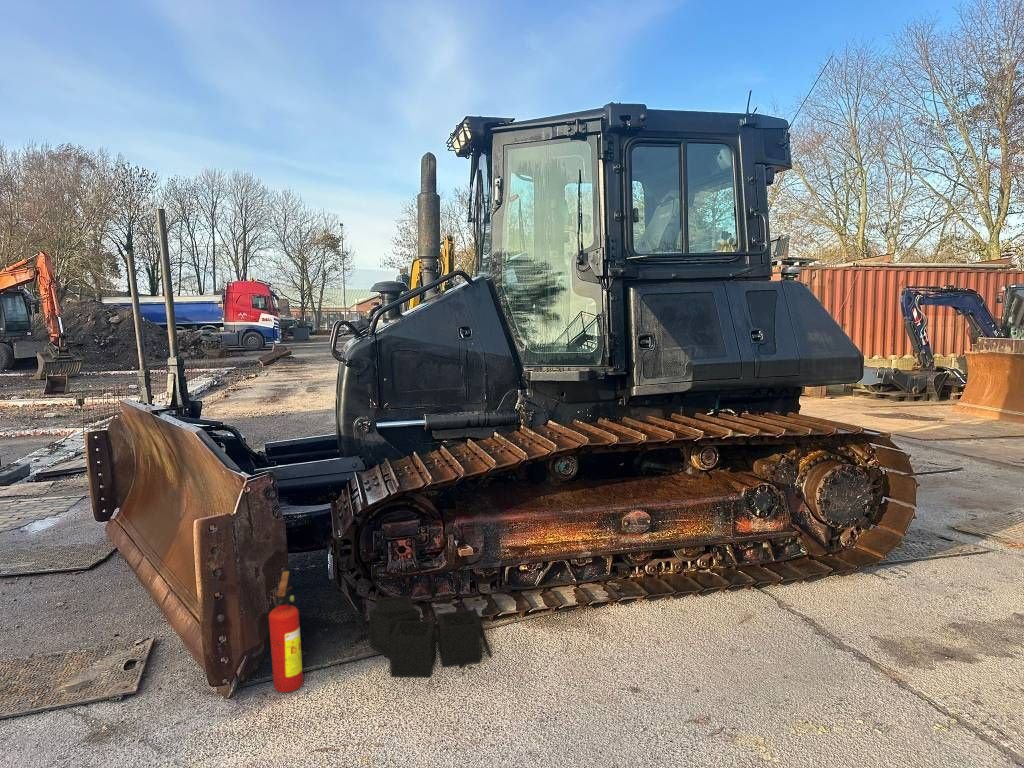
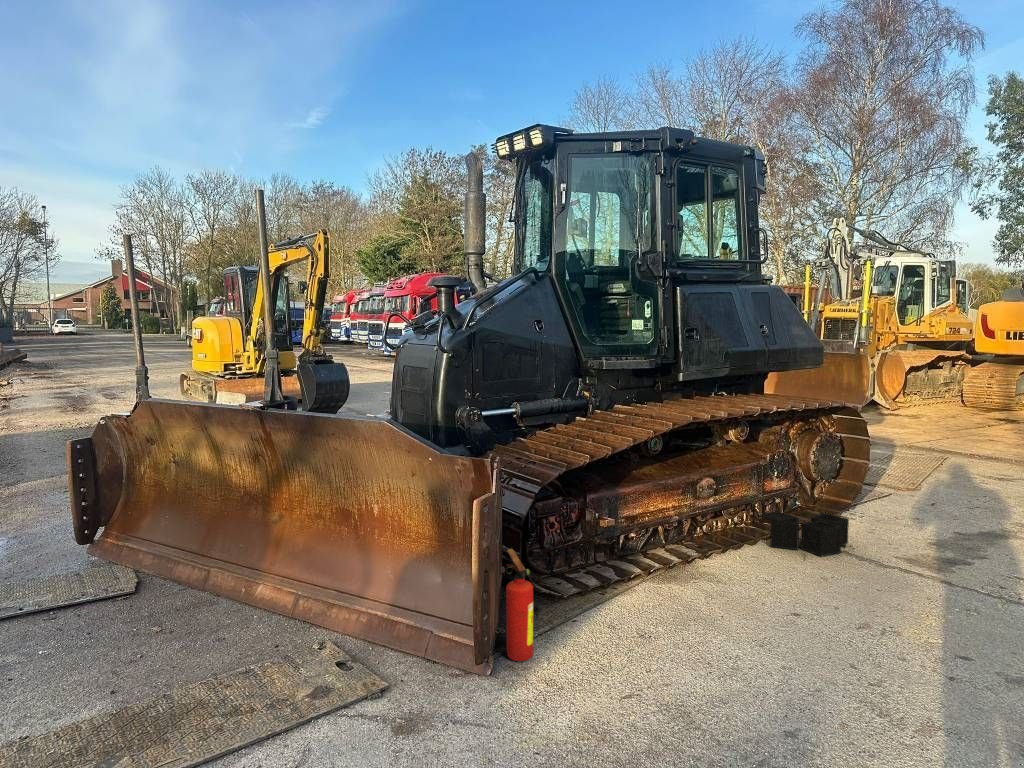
storage bin: present [369,595,492,677] -> present [760,512,854,556]

